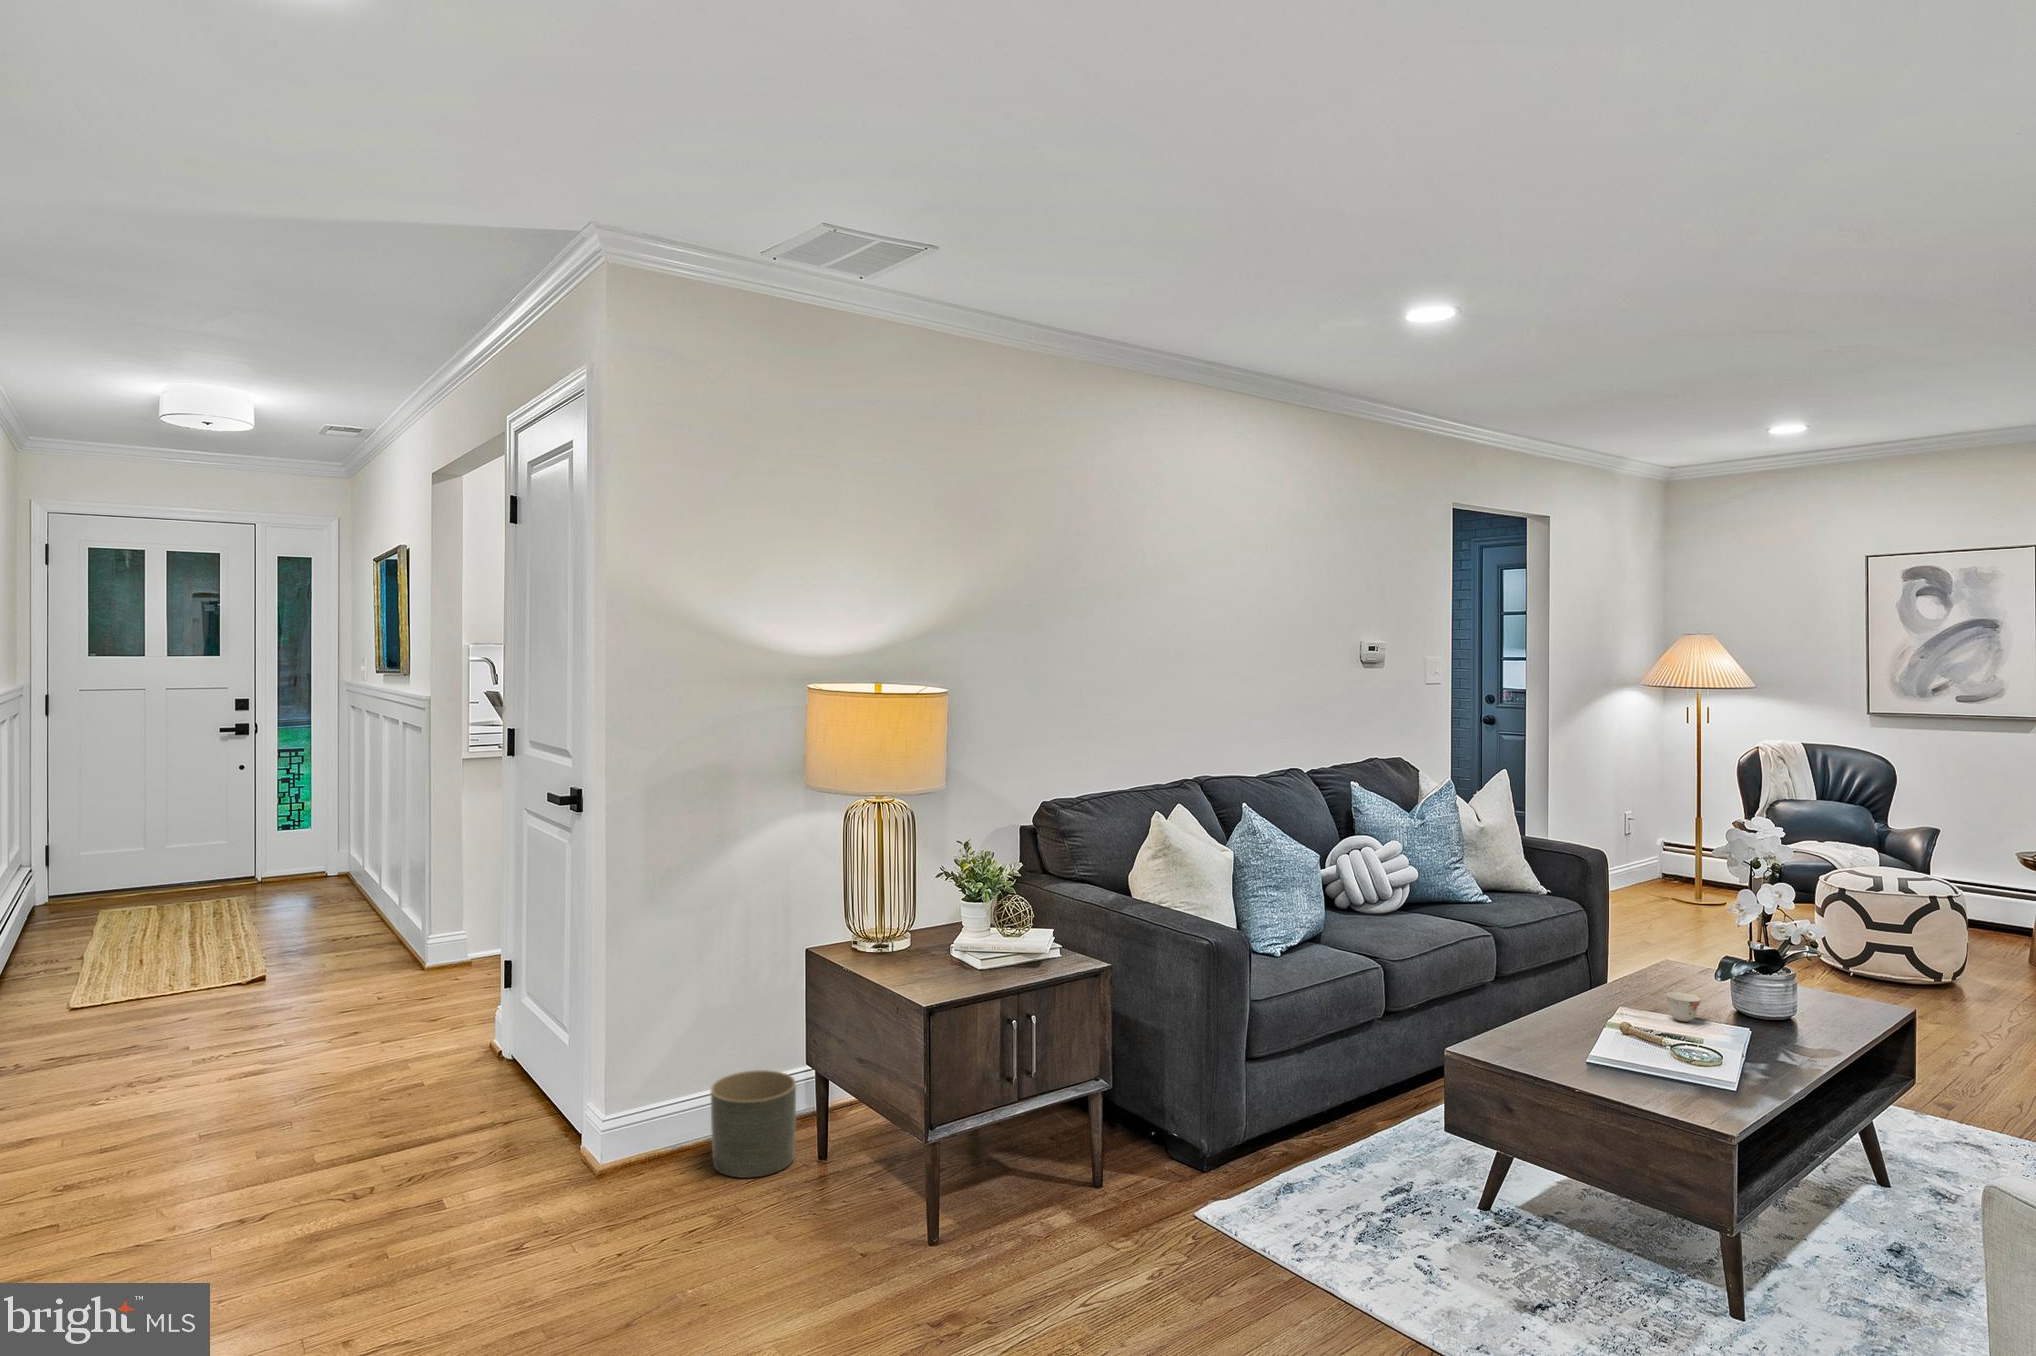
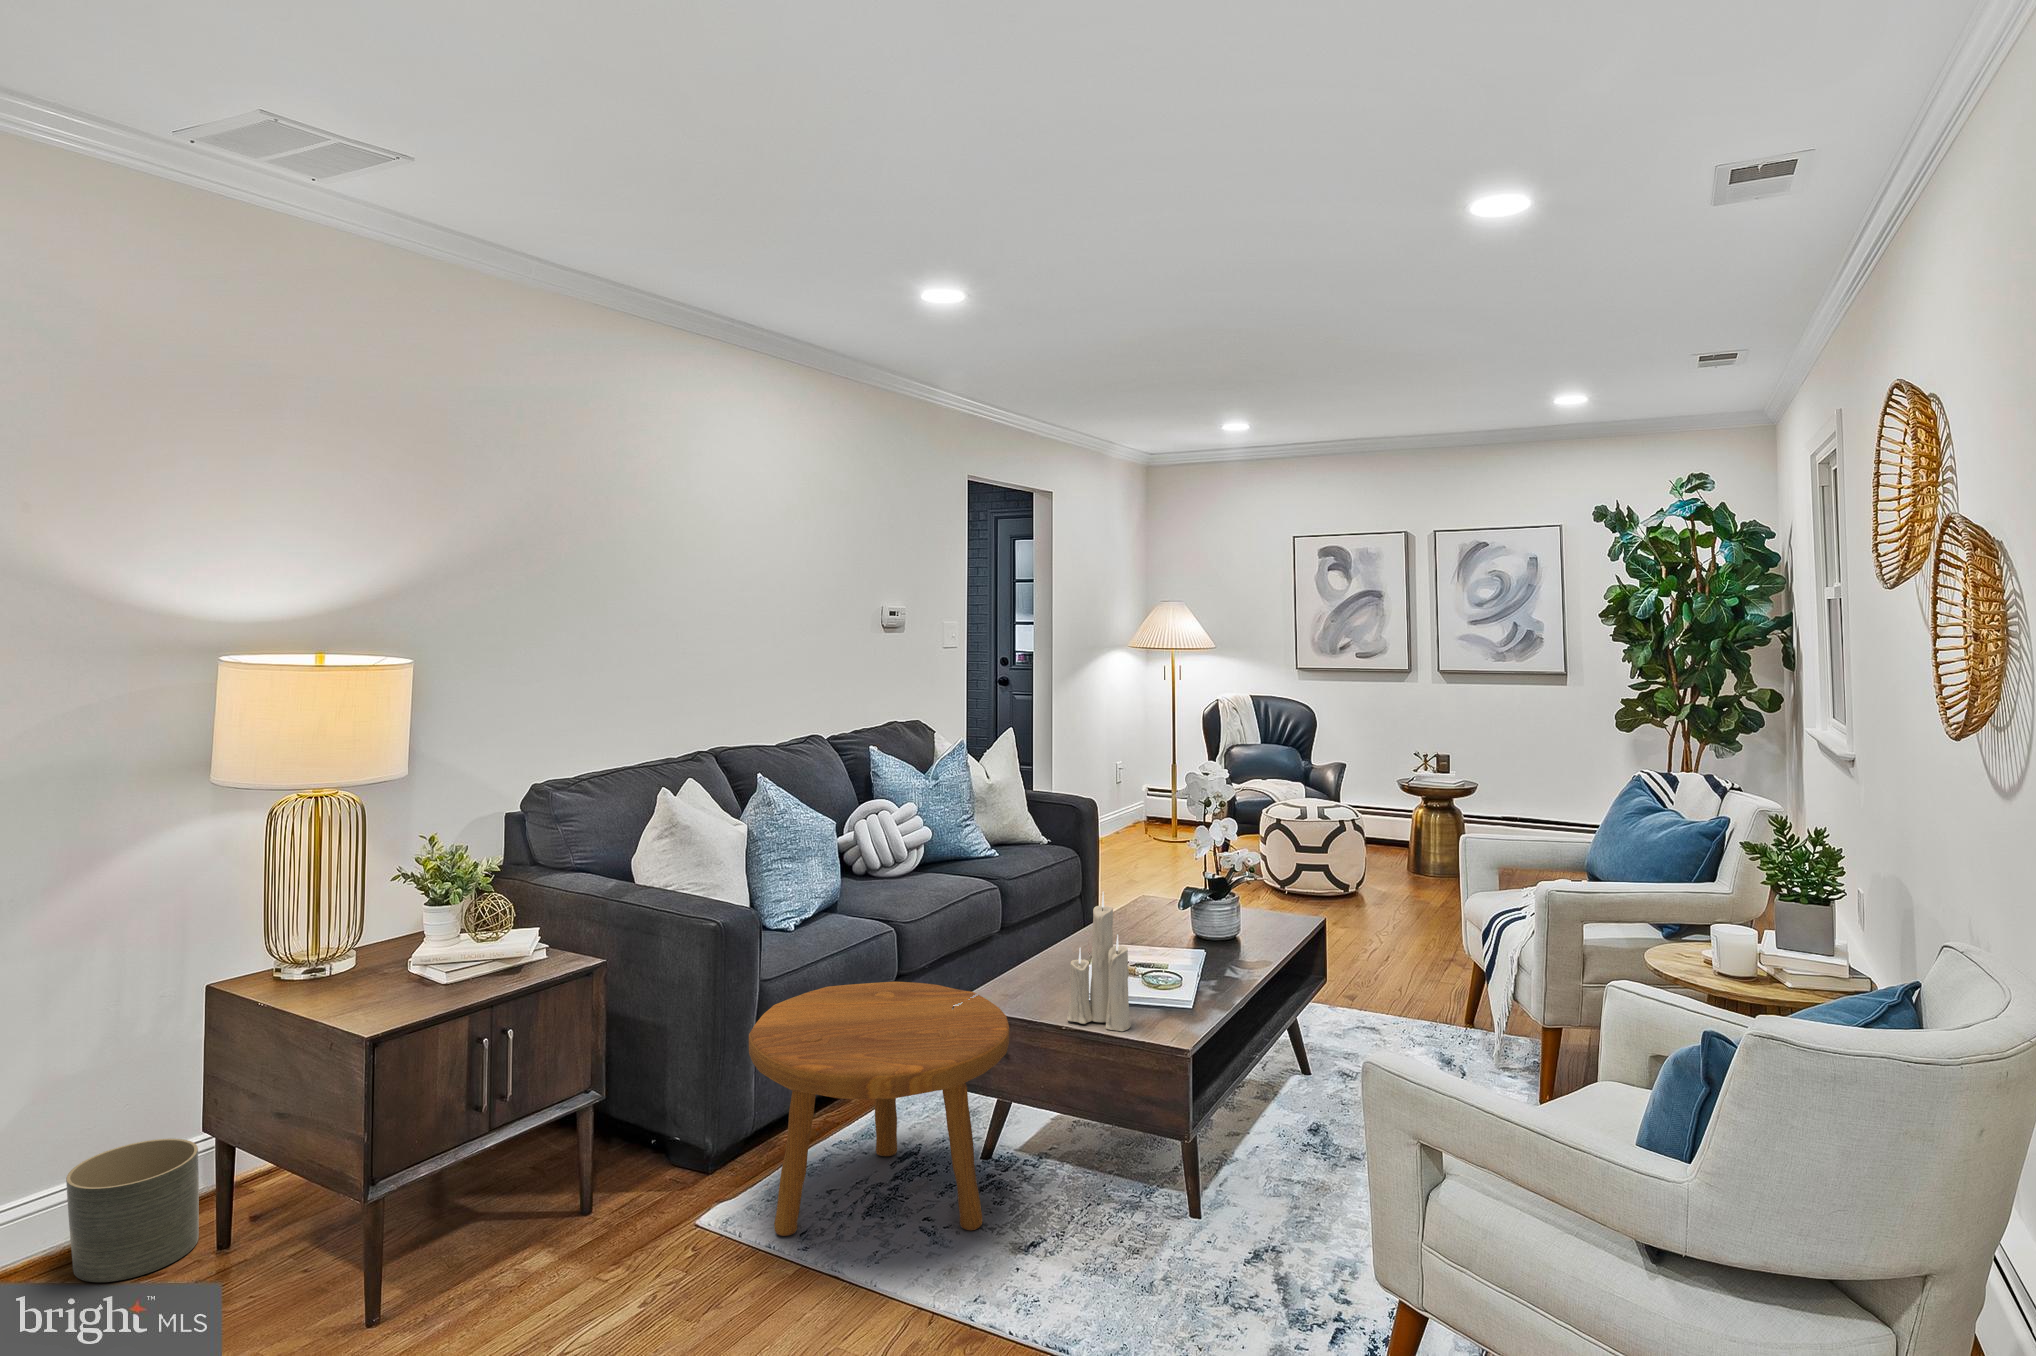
candle: none [1580,935,1657,1096] -> present [1067,892,1131,1031]
teacup: present [1665,992,1702,1022] -> none [1140,927,1170,954]
footstool: none [1244,1013,1514,1279] -> present [749,982,1009,1236]

